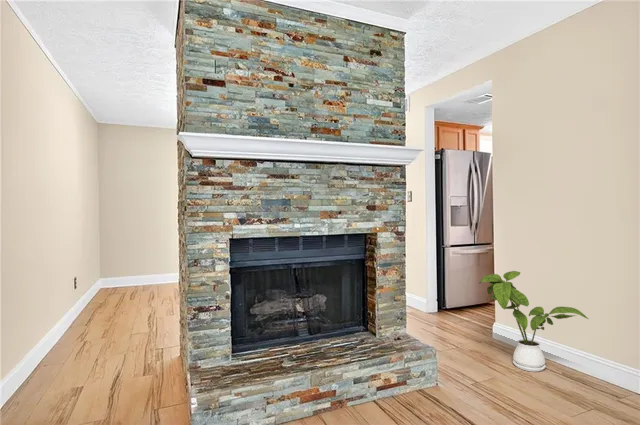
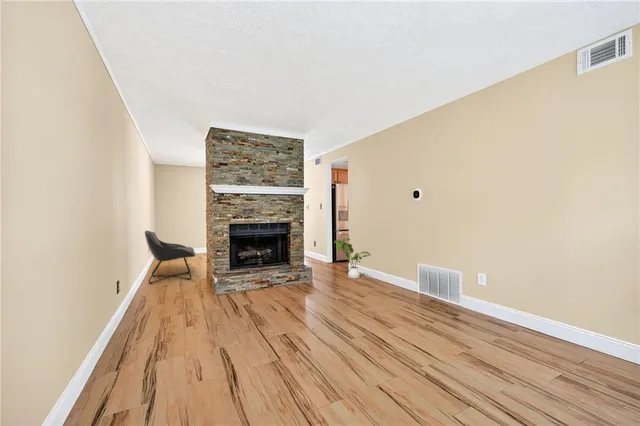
lounge chair: none [38,249,156,379] -> present [145,231,196,284]

